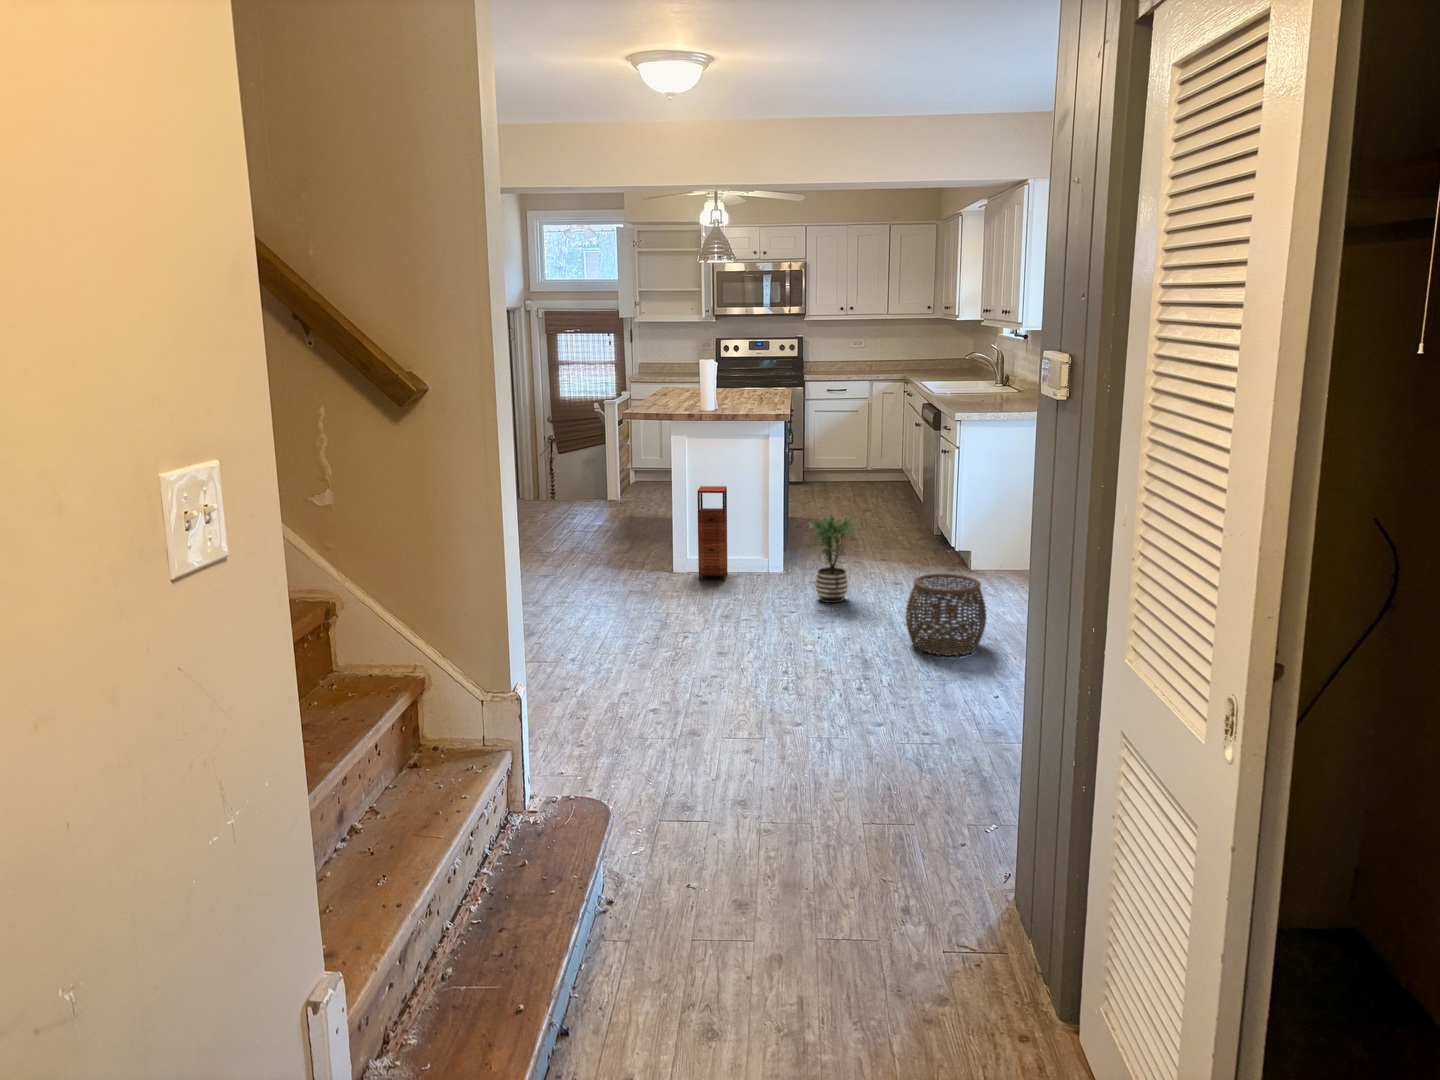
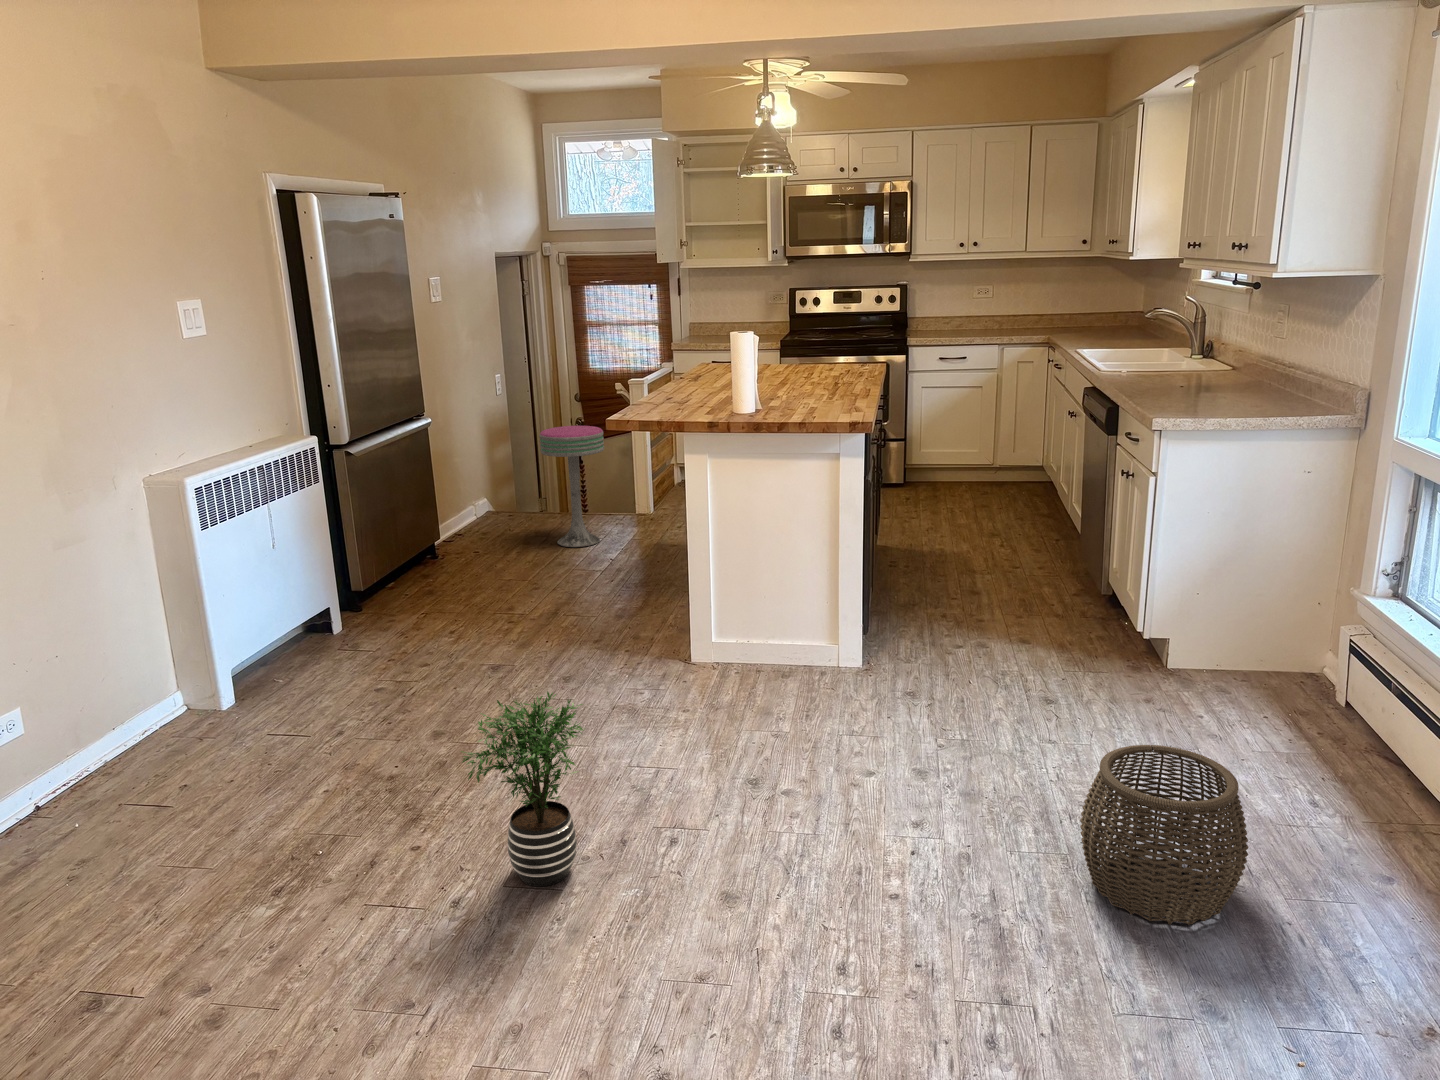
bar stool: none [547,433,593,519] -> present [539,426,604,547]
storage cabinet: present [697,486,727,580] -> none [723,532,774,684]
potted plant: present [805,516,856,603] -> present [461,691,584,886]

